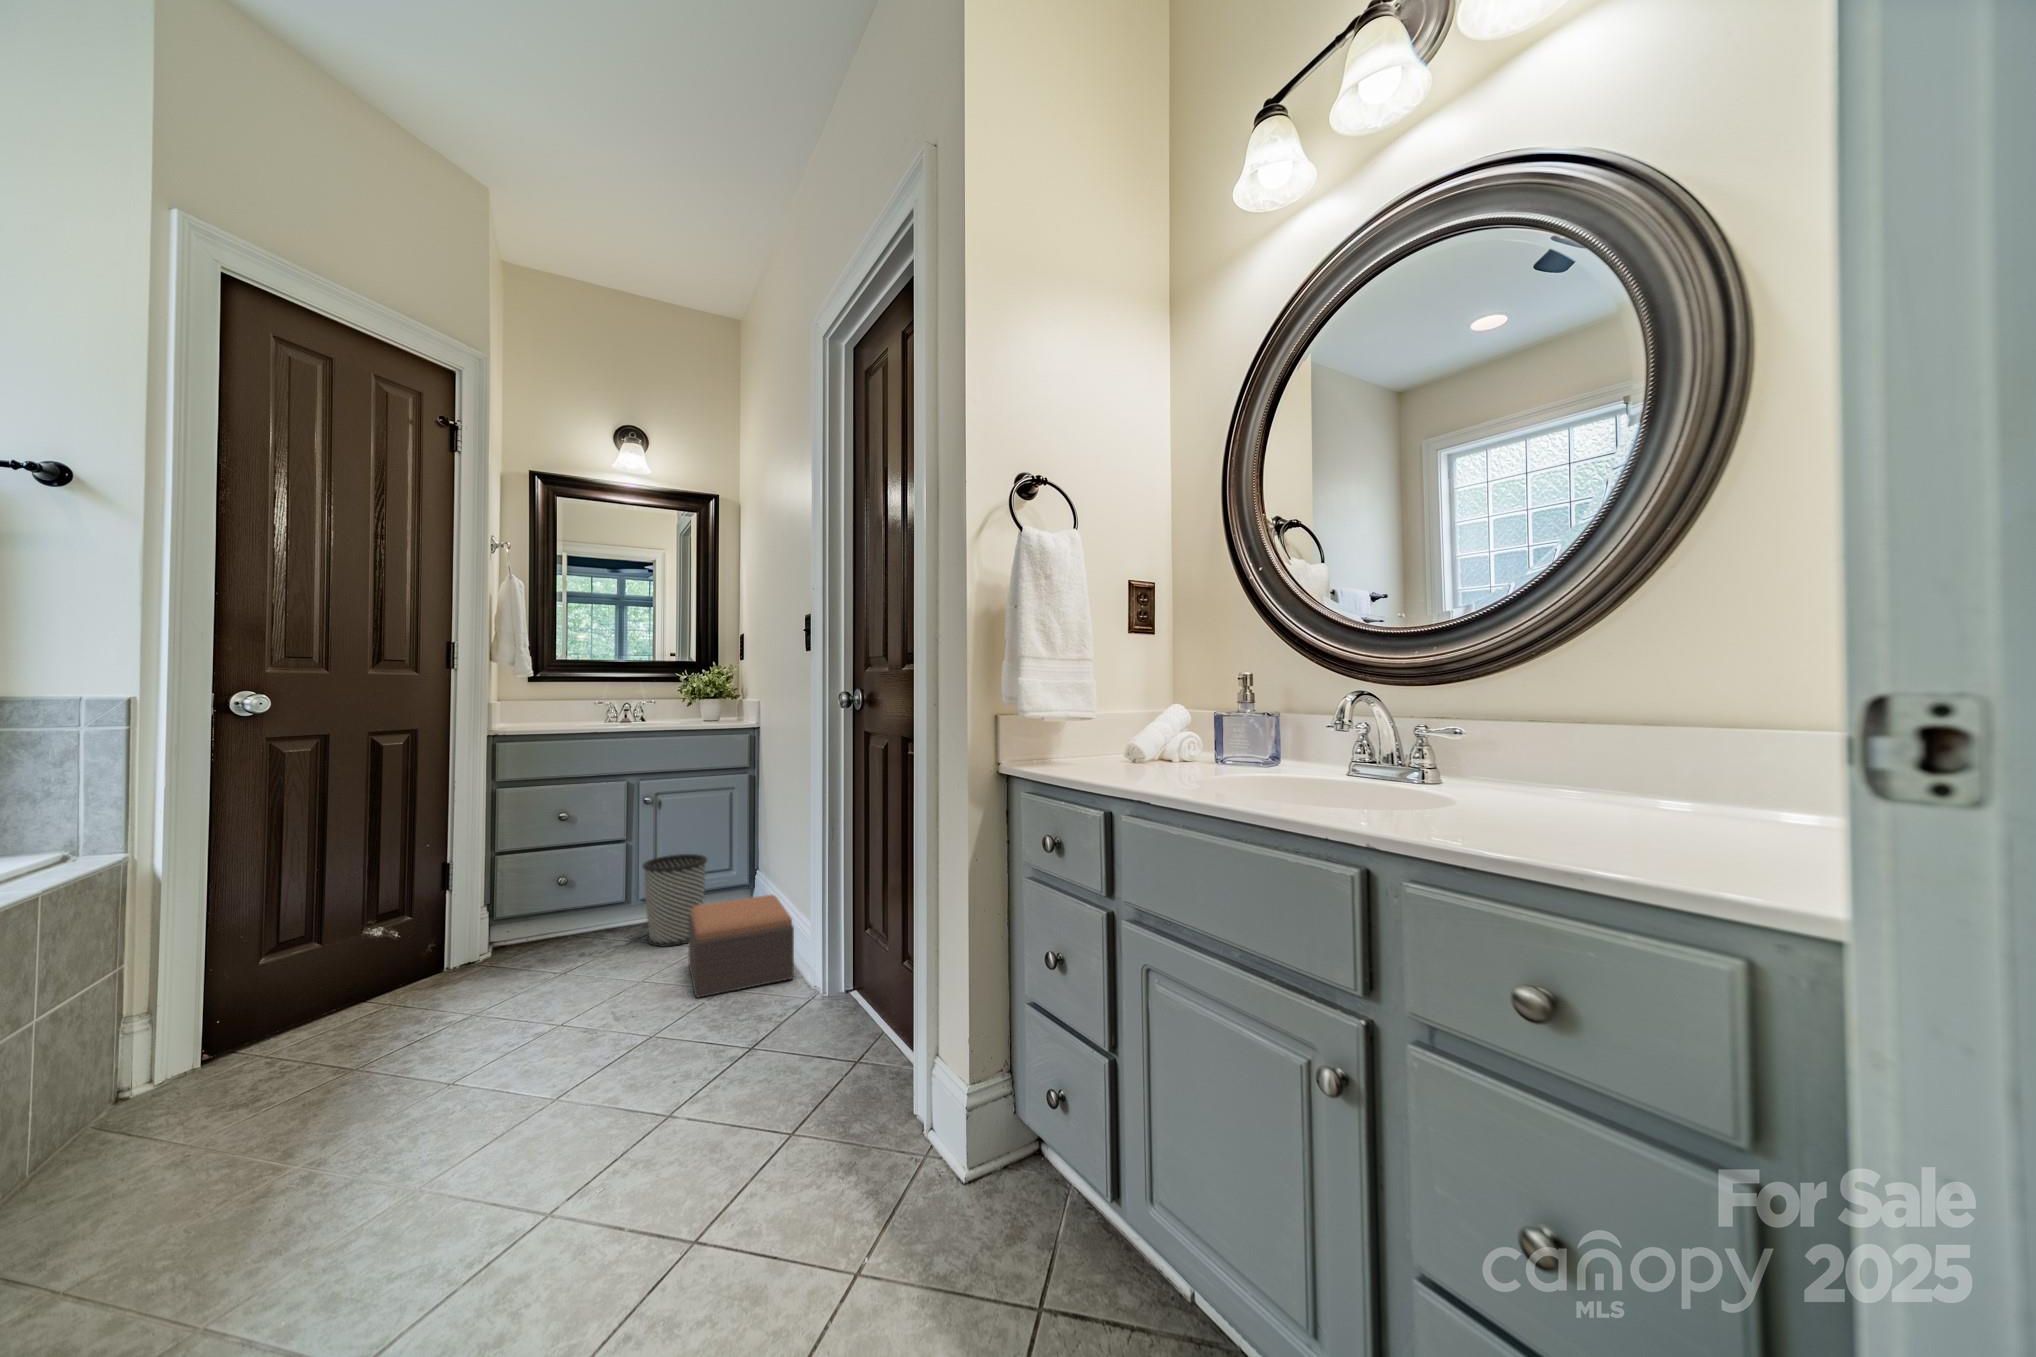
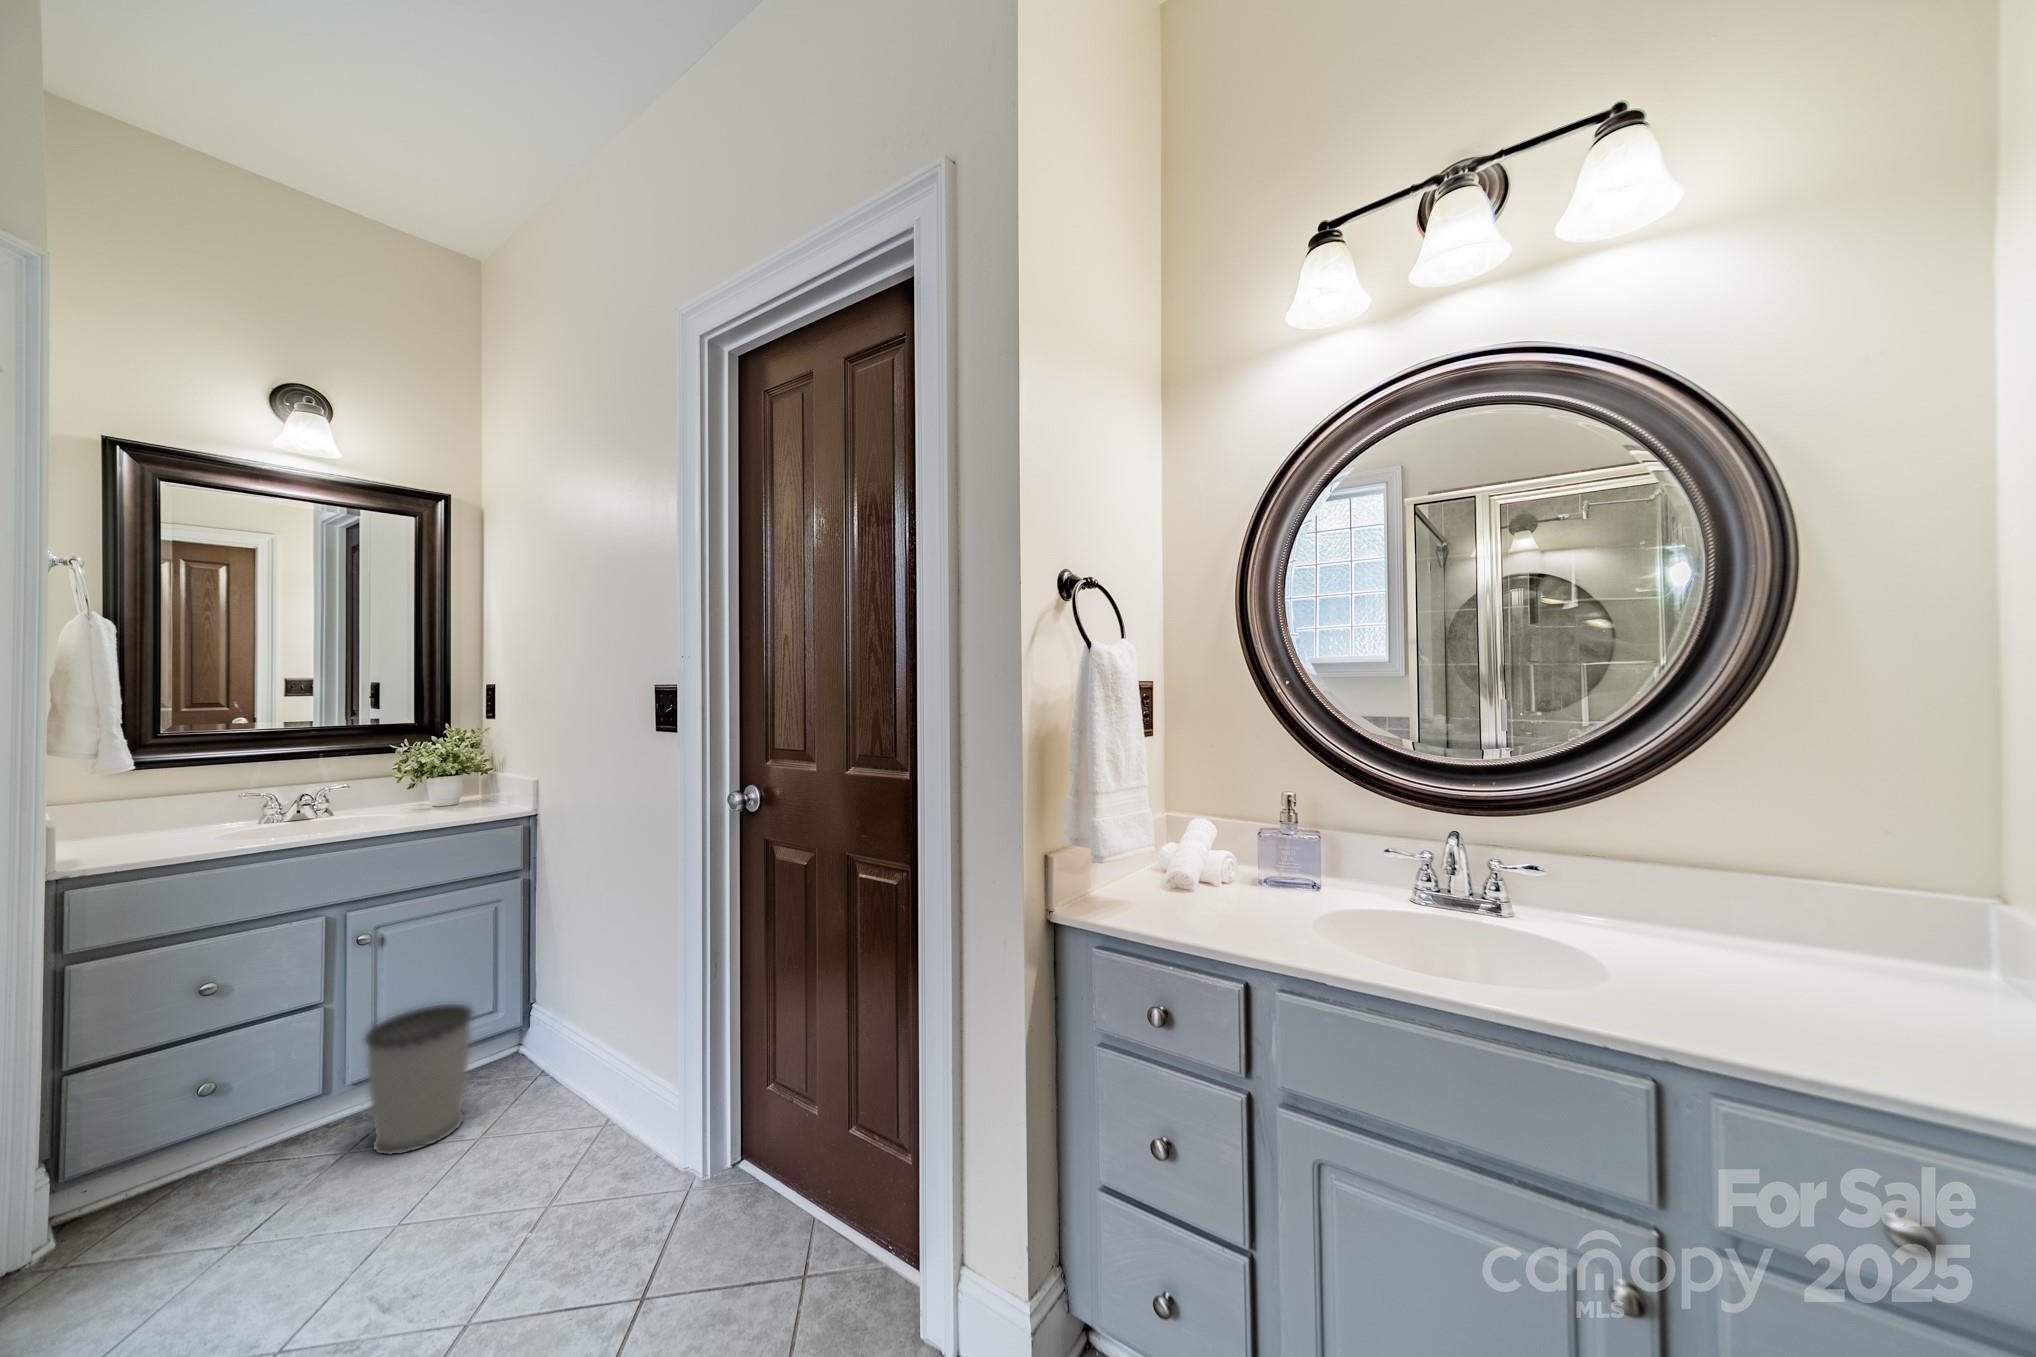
footstool: present [688,895,794,997] -> none [469,1049,648,1234]

